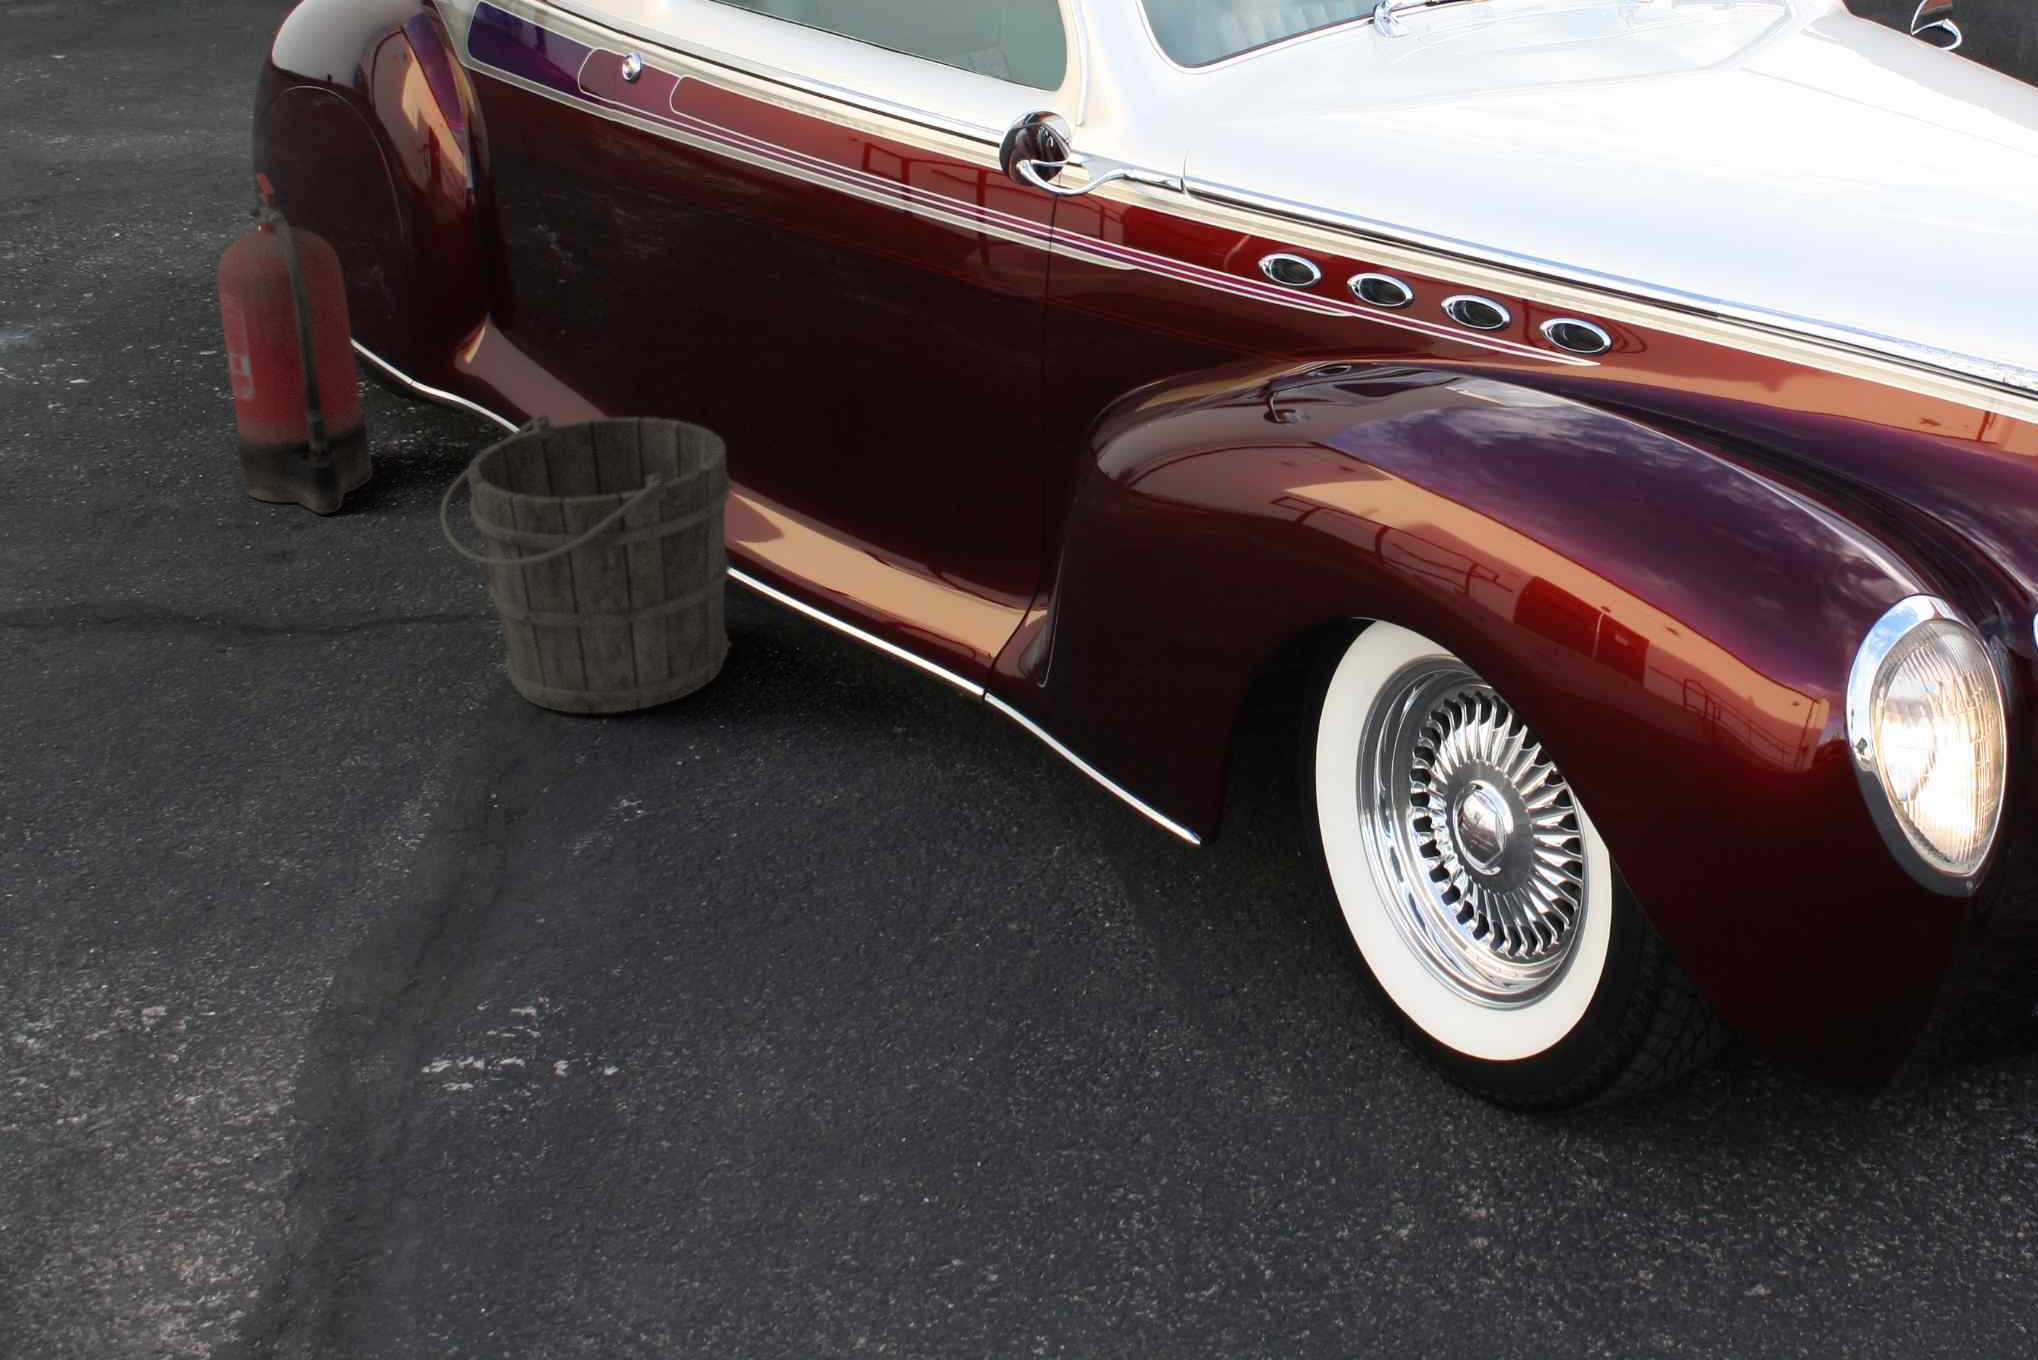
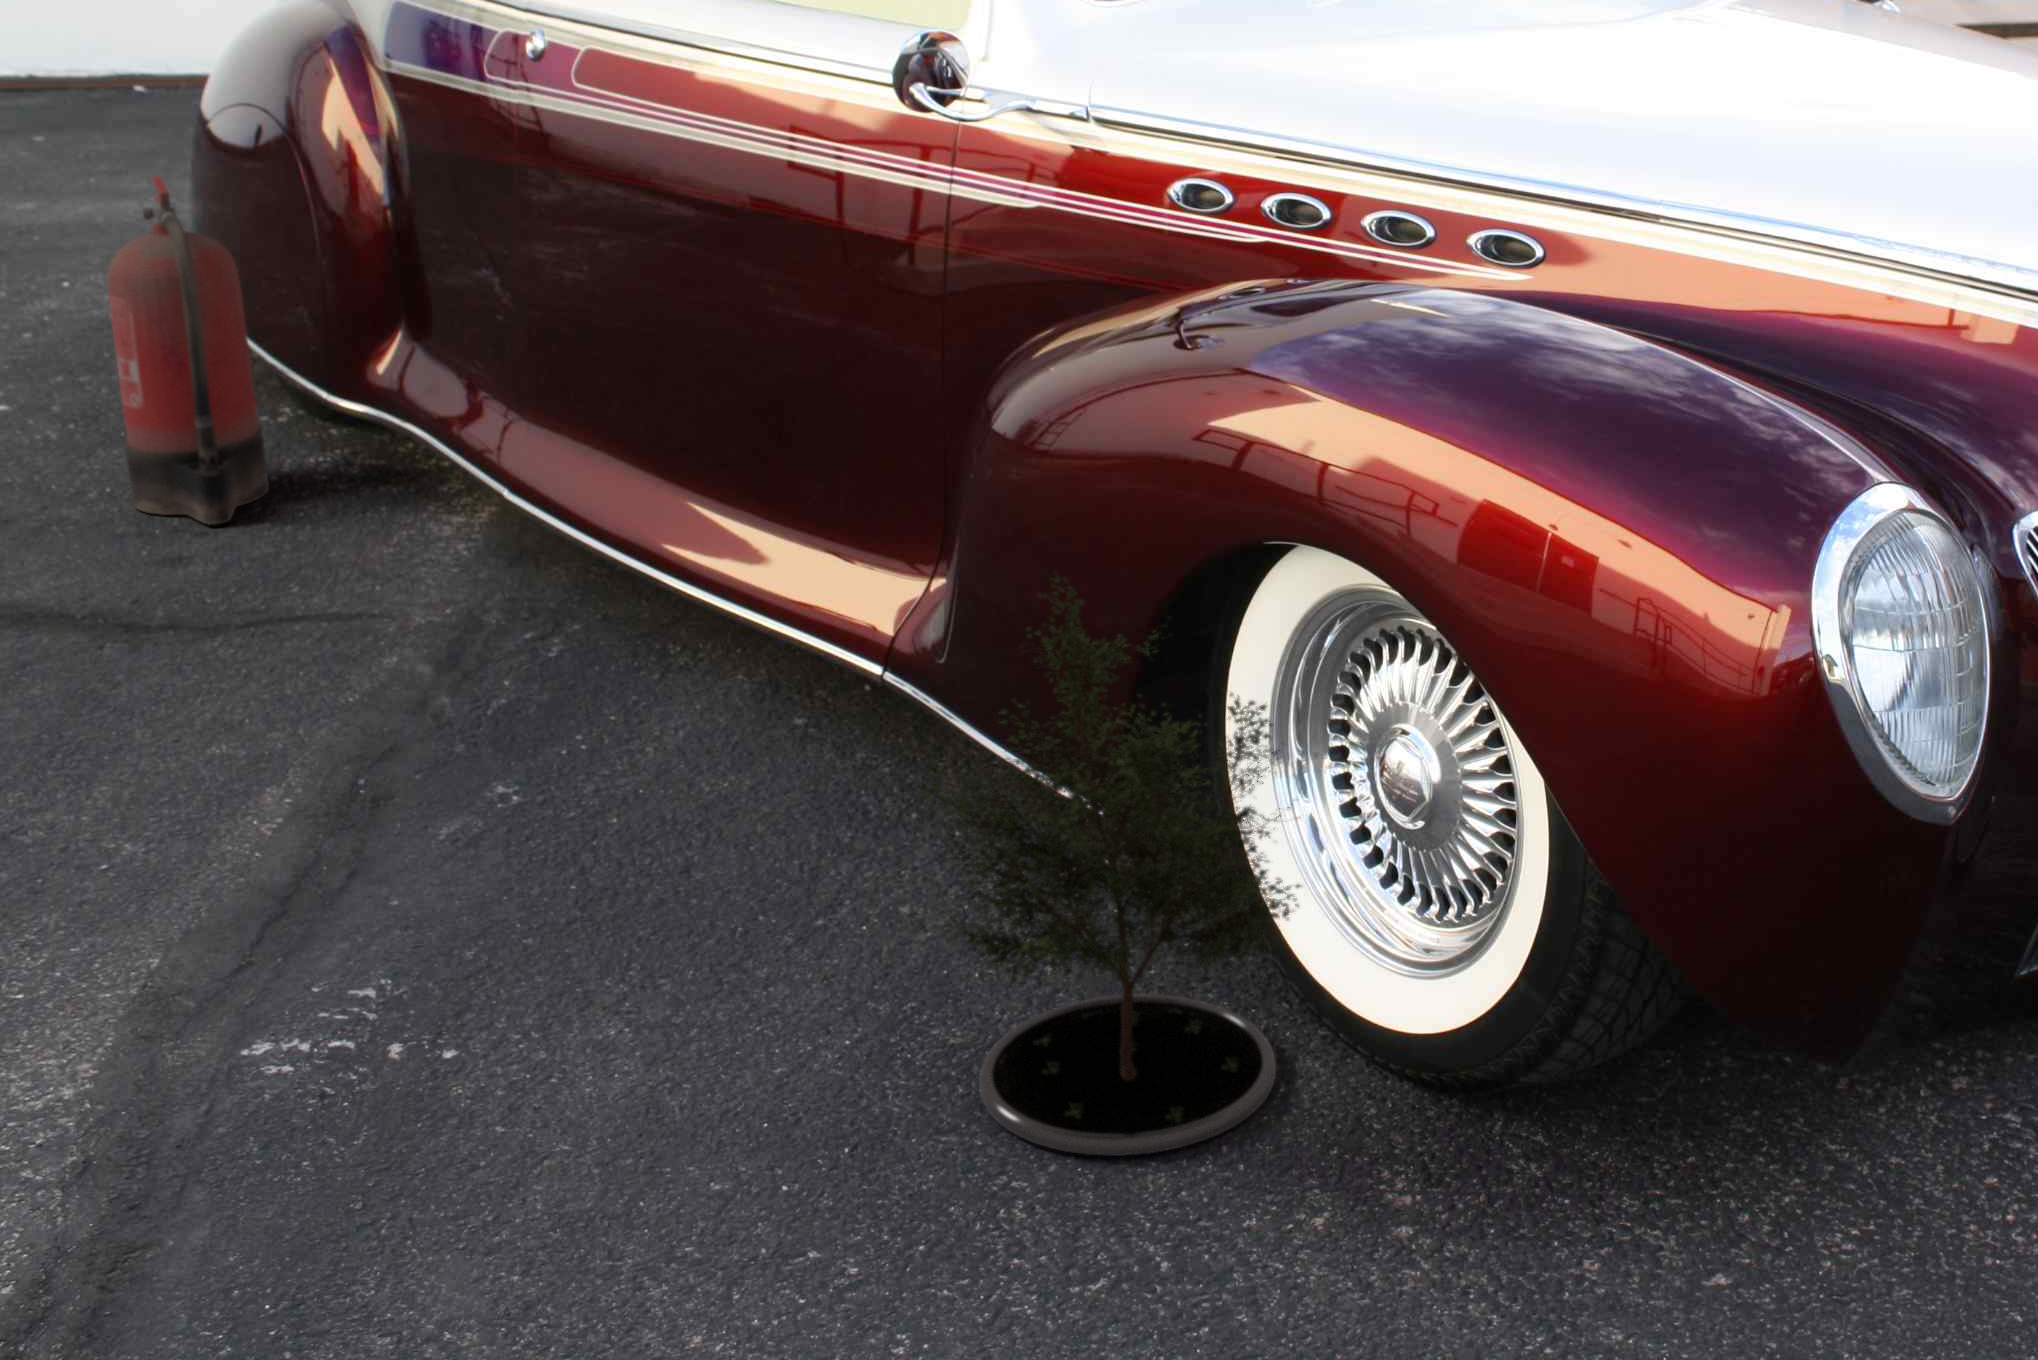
bucket: present [441,414,733,713] -> none [313,398,626,707]
potted tree: none [1031,649,1389,1171] -> present [907,571,1300,1156]

